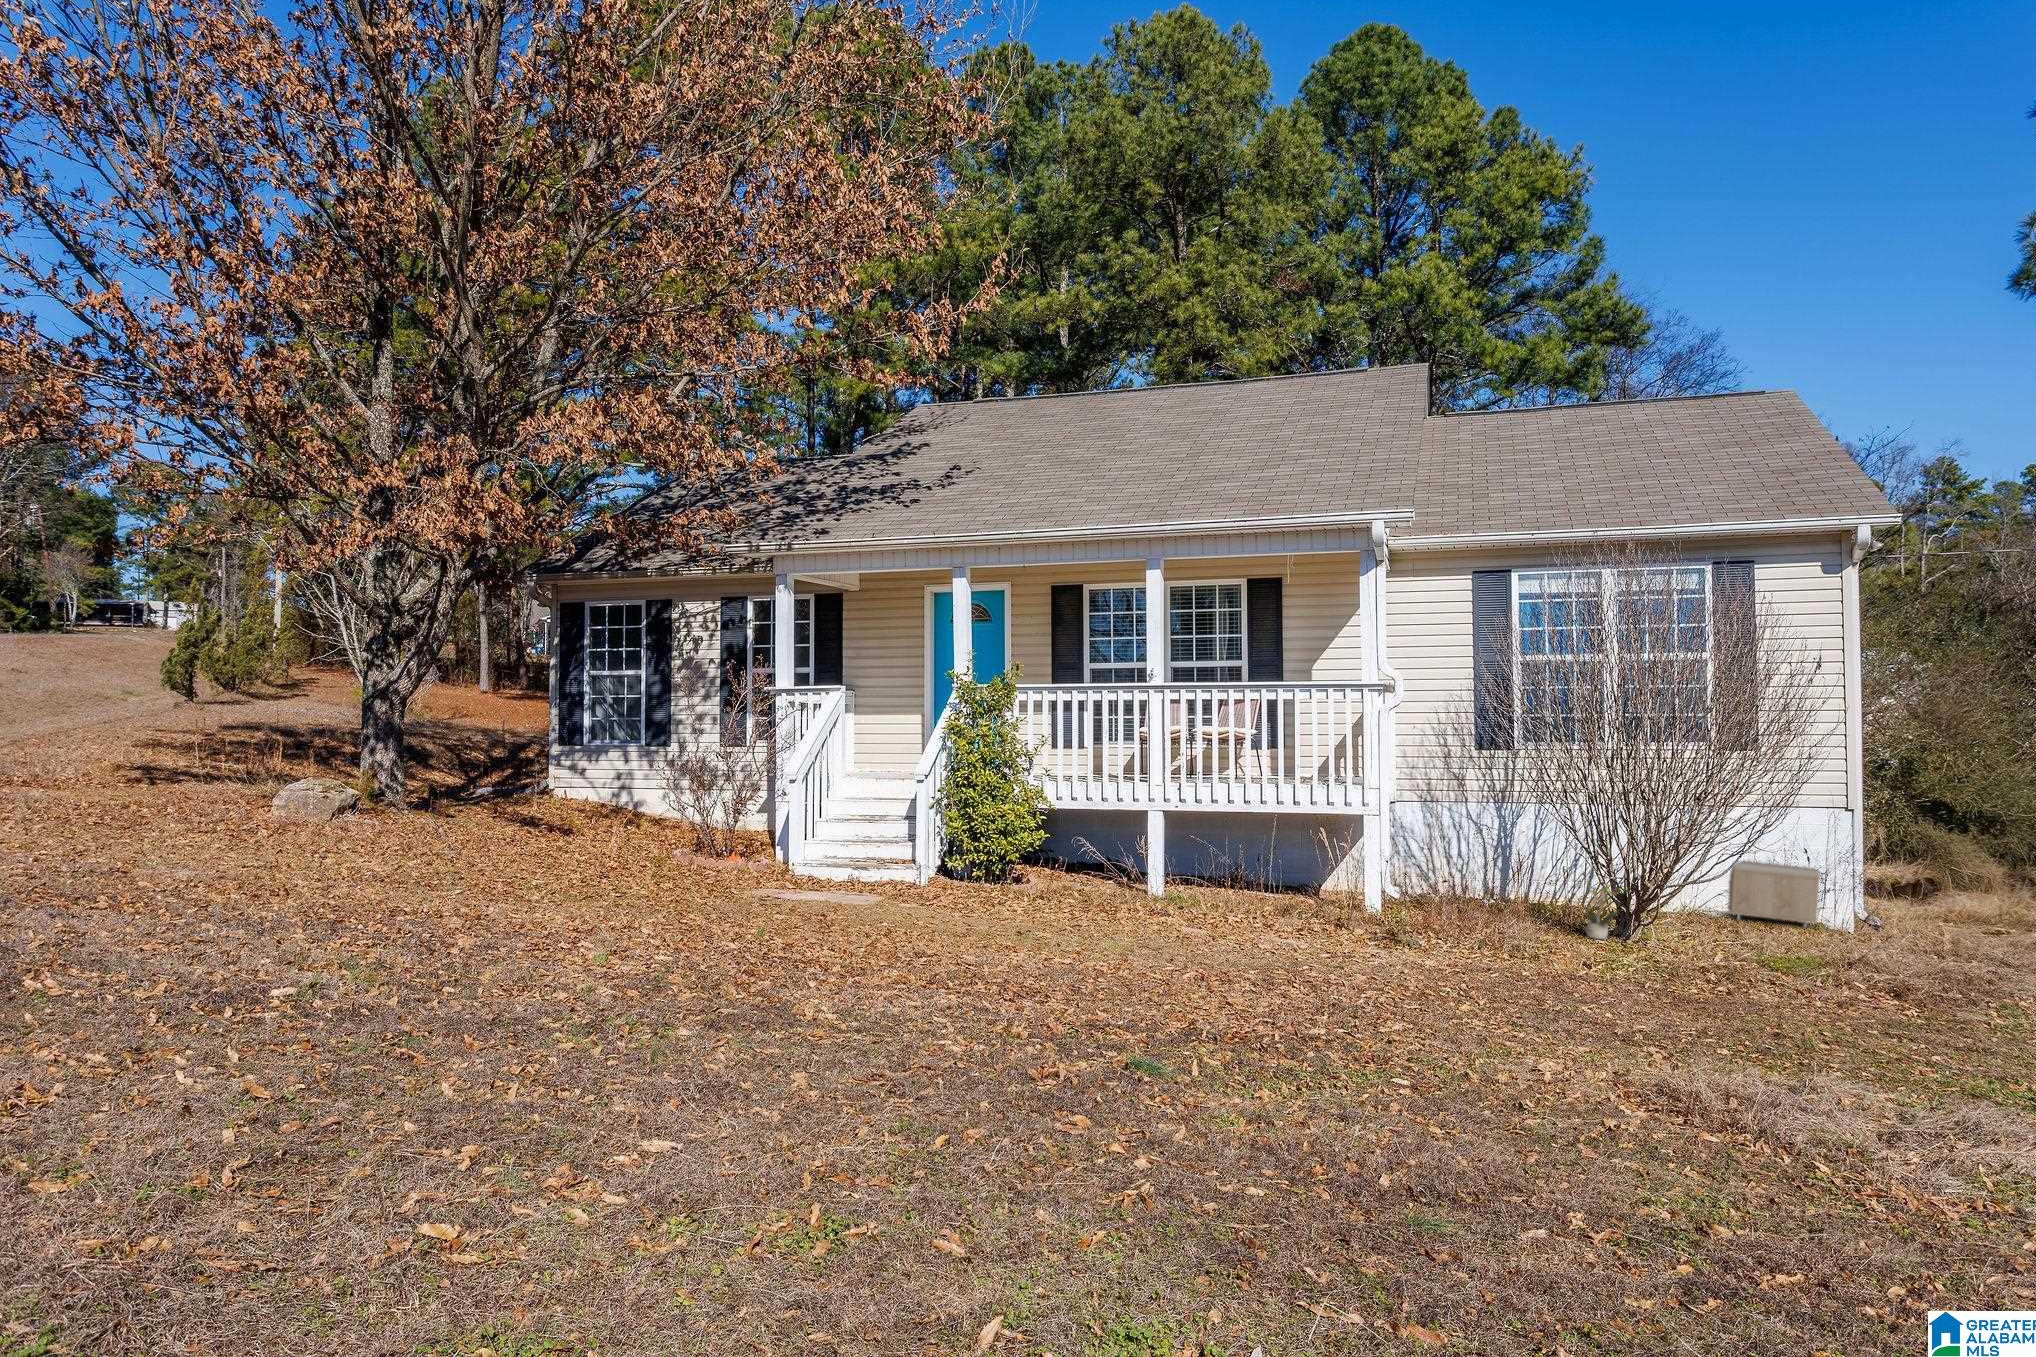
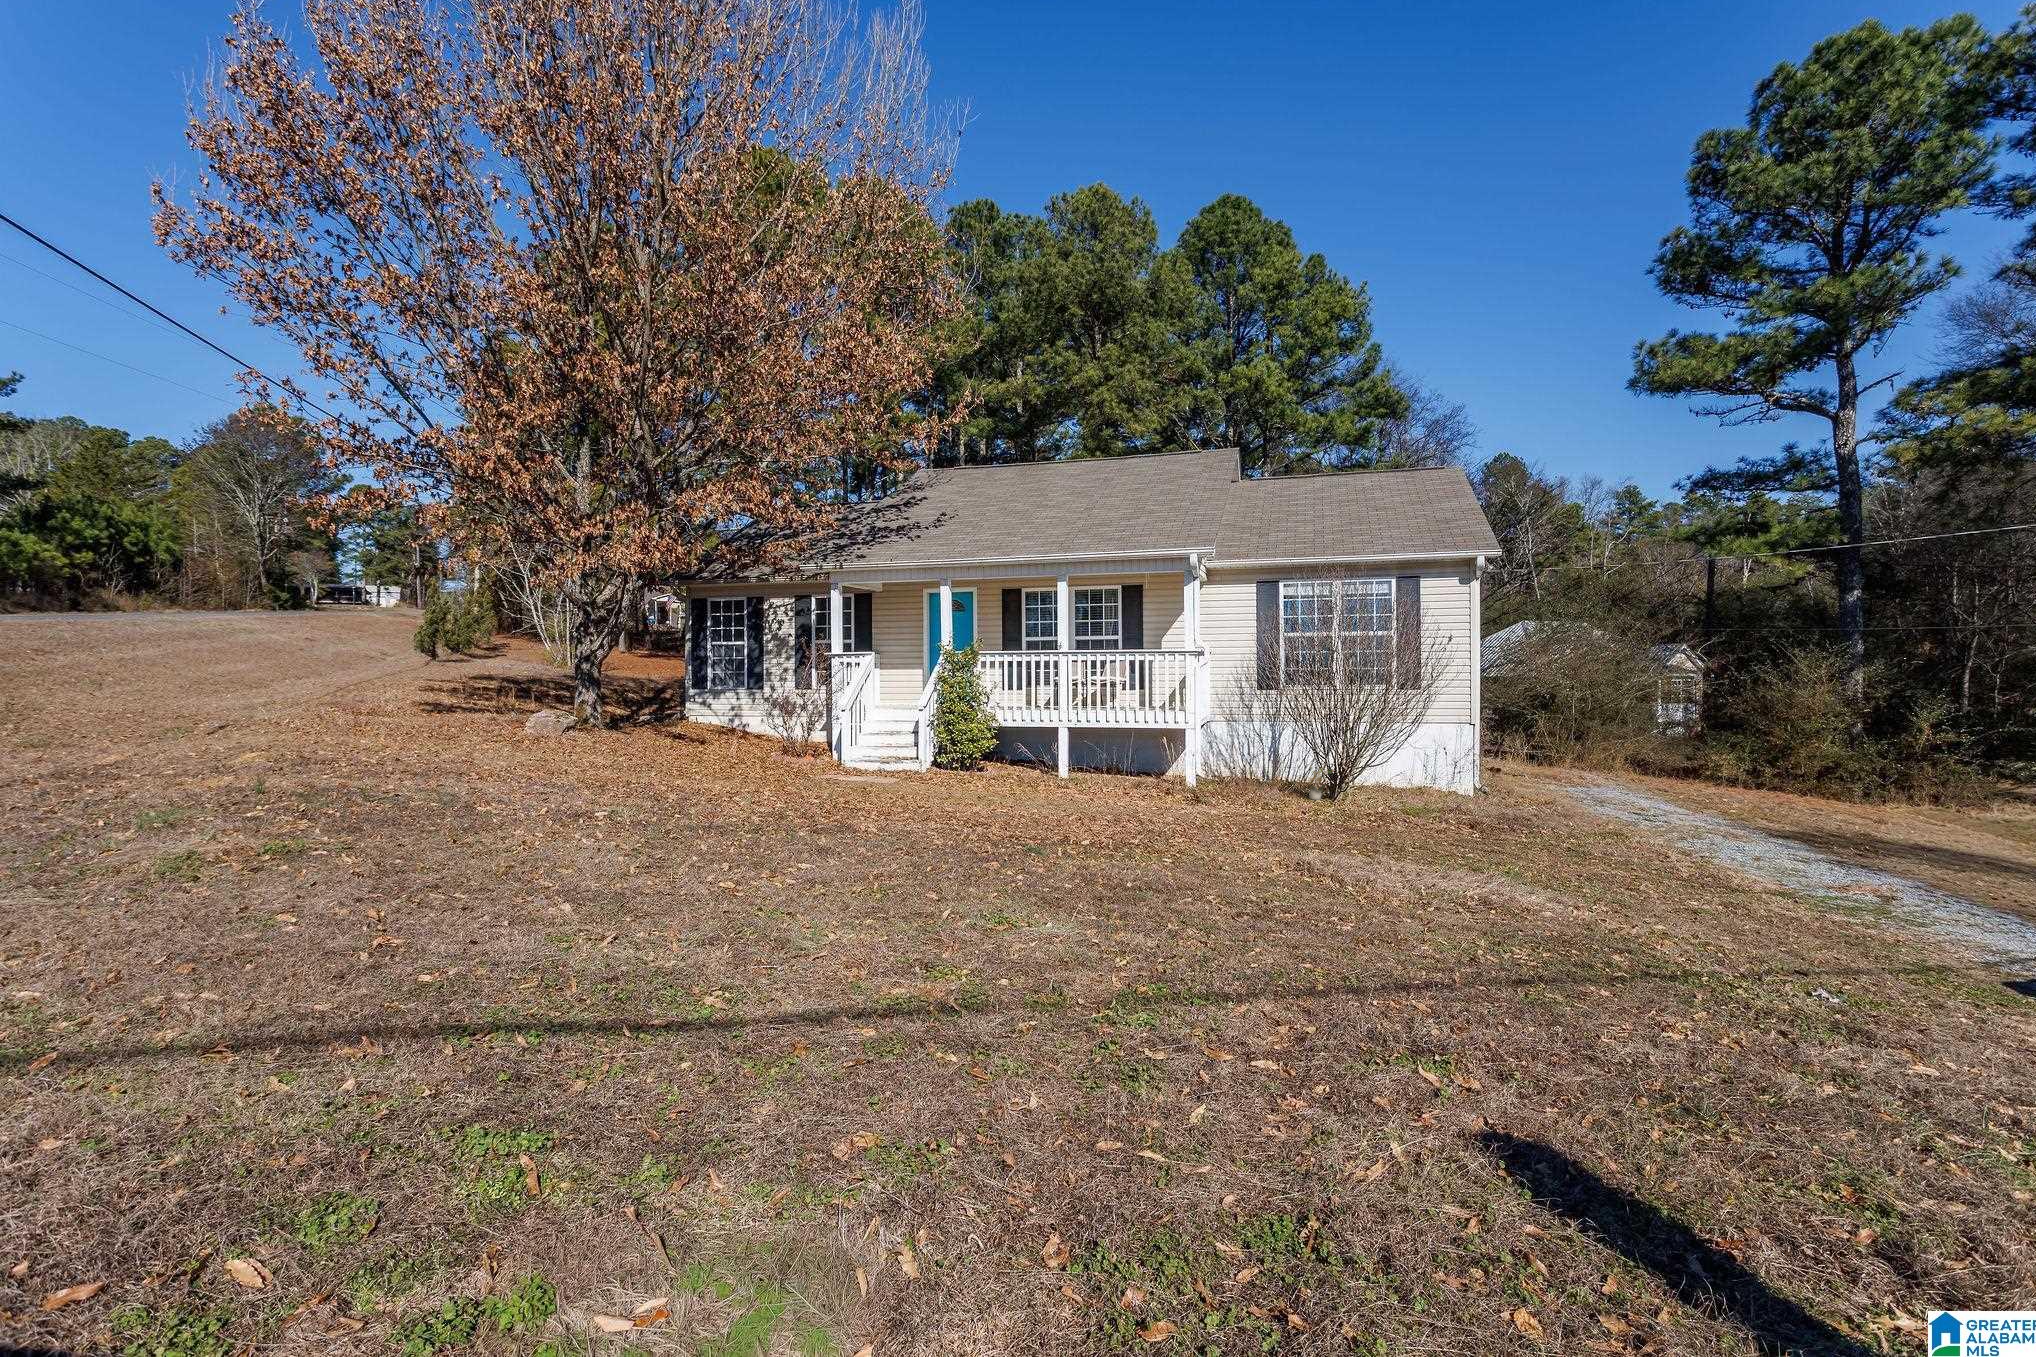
storage bench: present [1728,861,1820,927] -> none [1401,754,1453,795]

